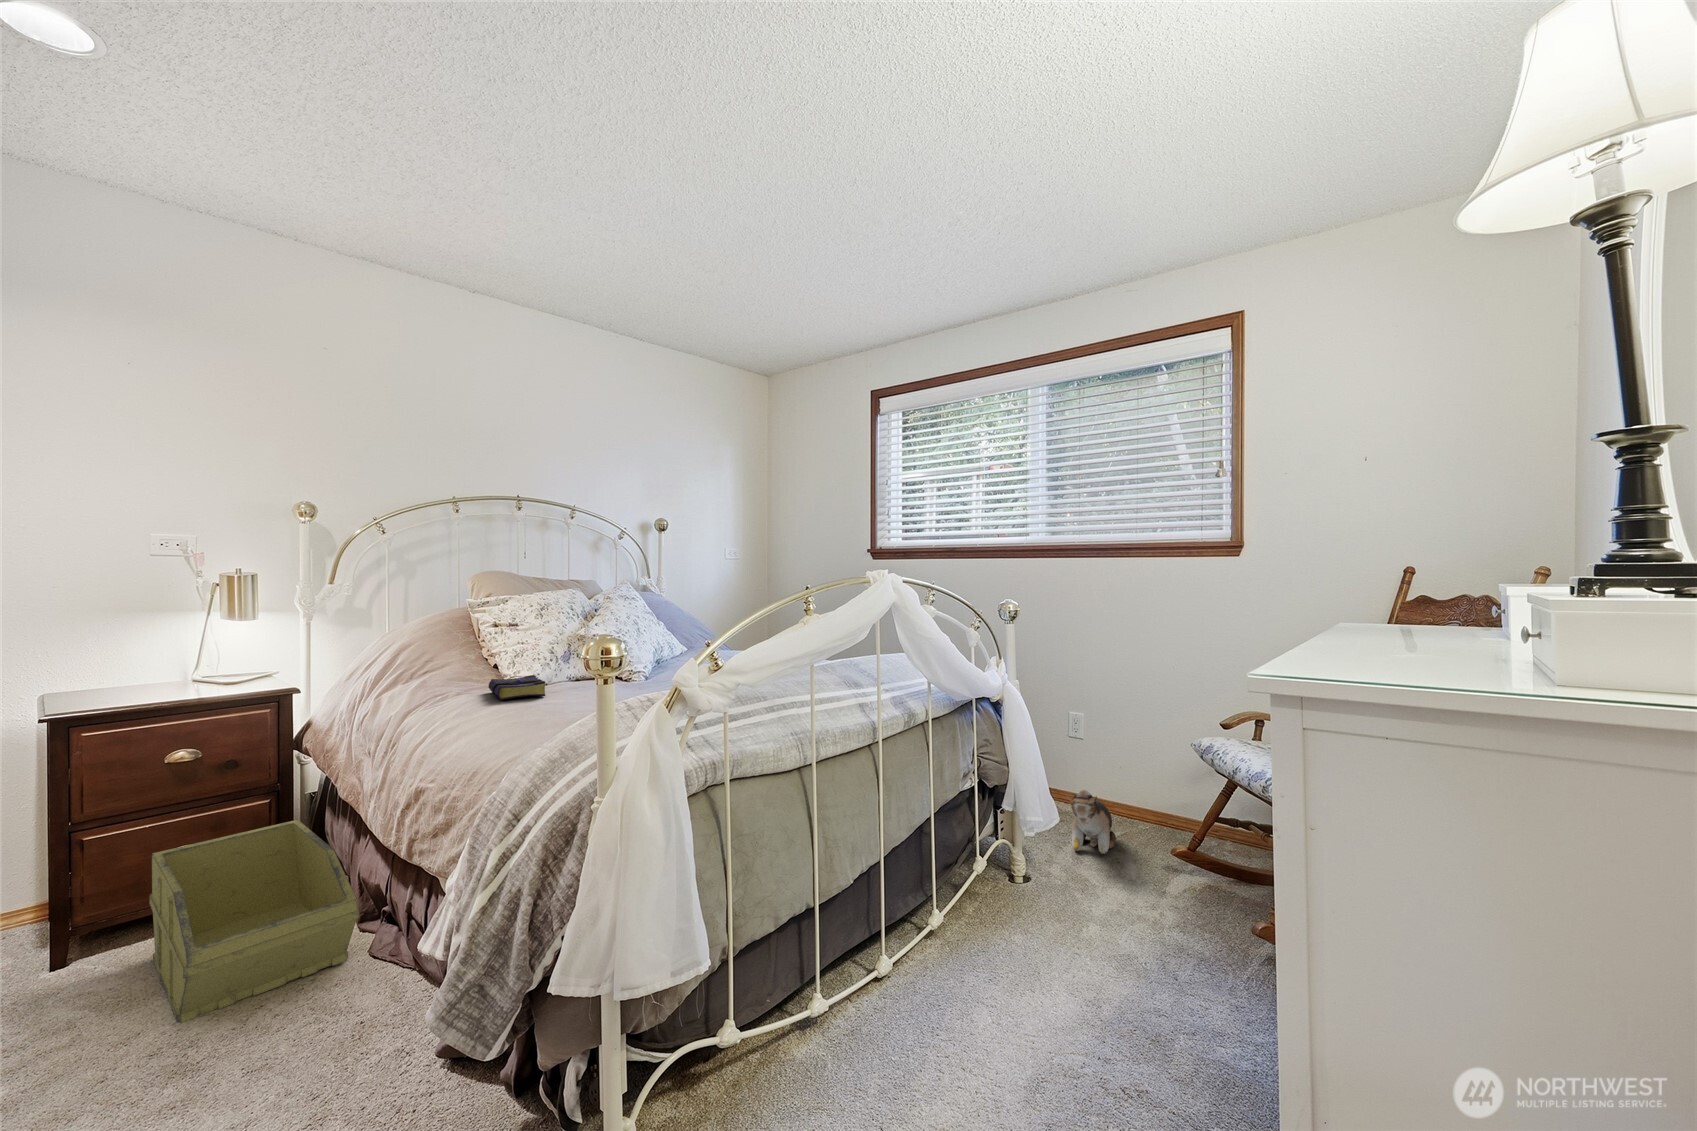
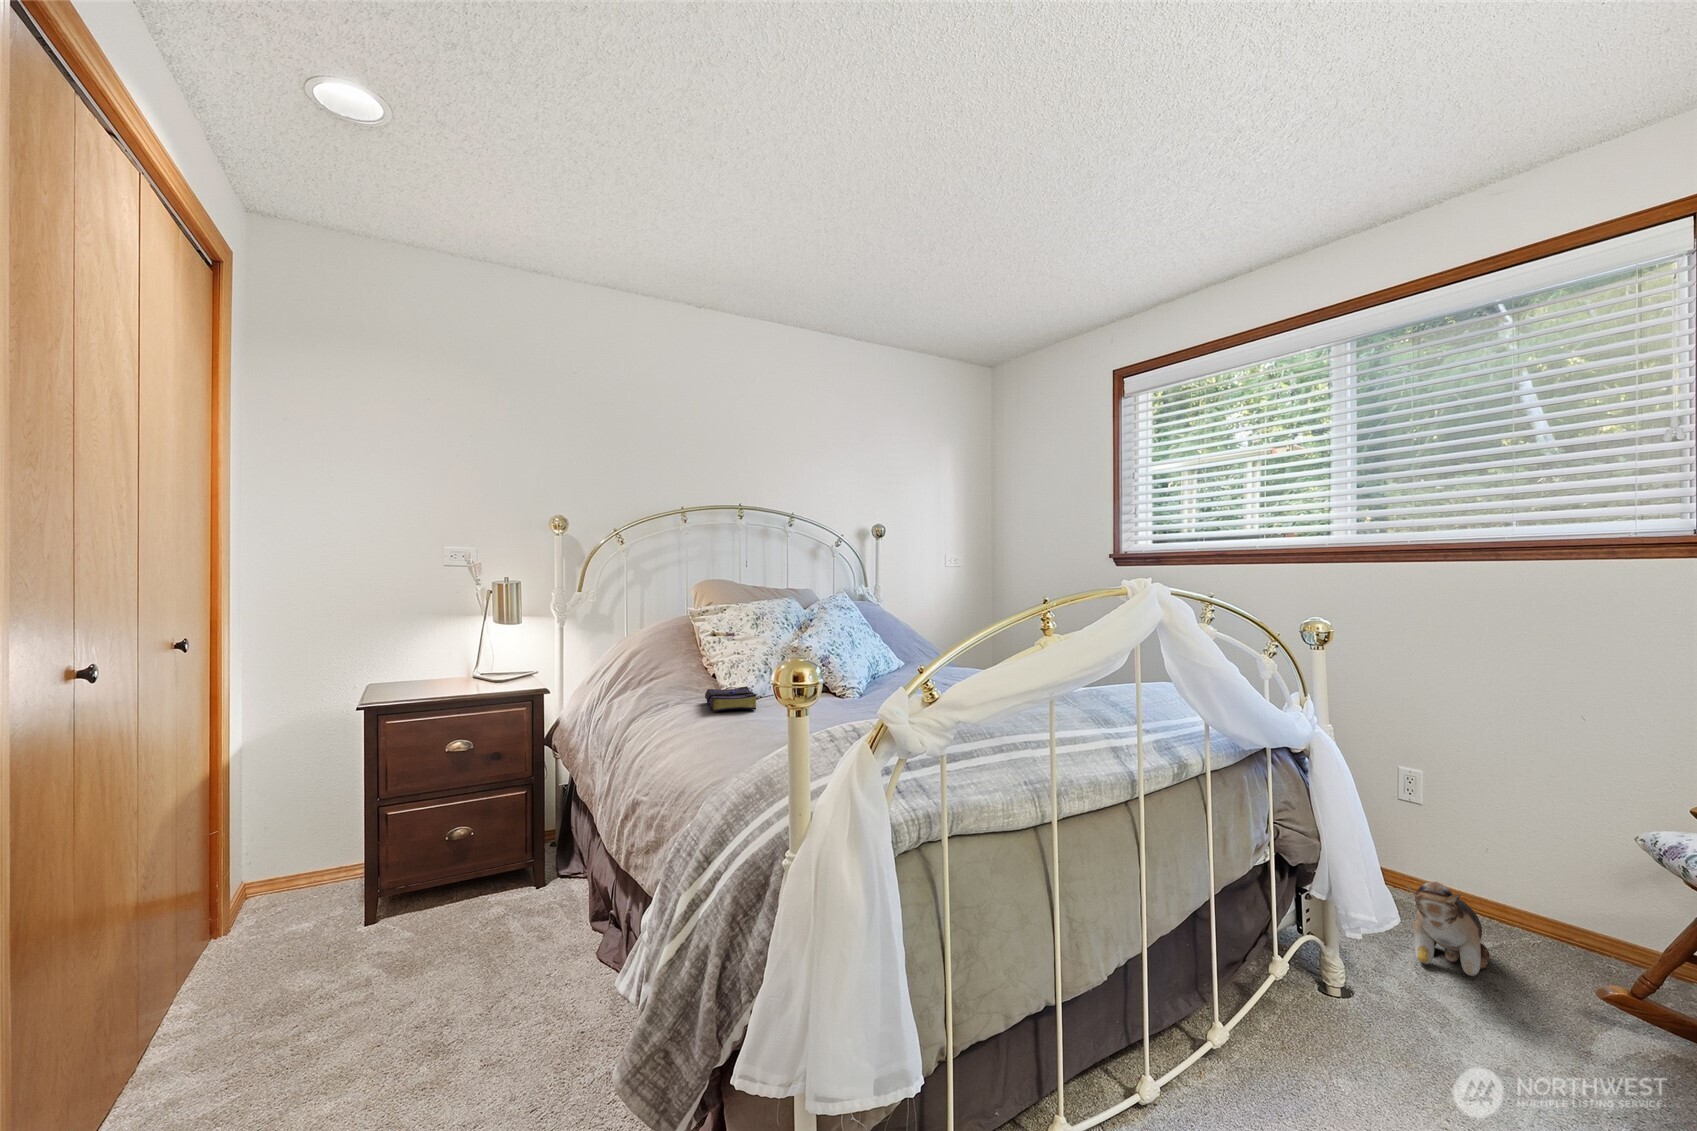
storage bin: present [149,820,359,1023] -> none [435,811,586,999]

